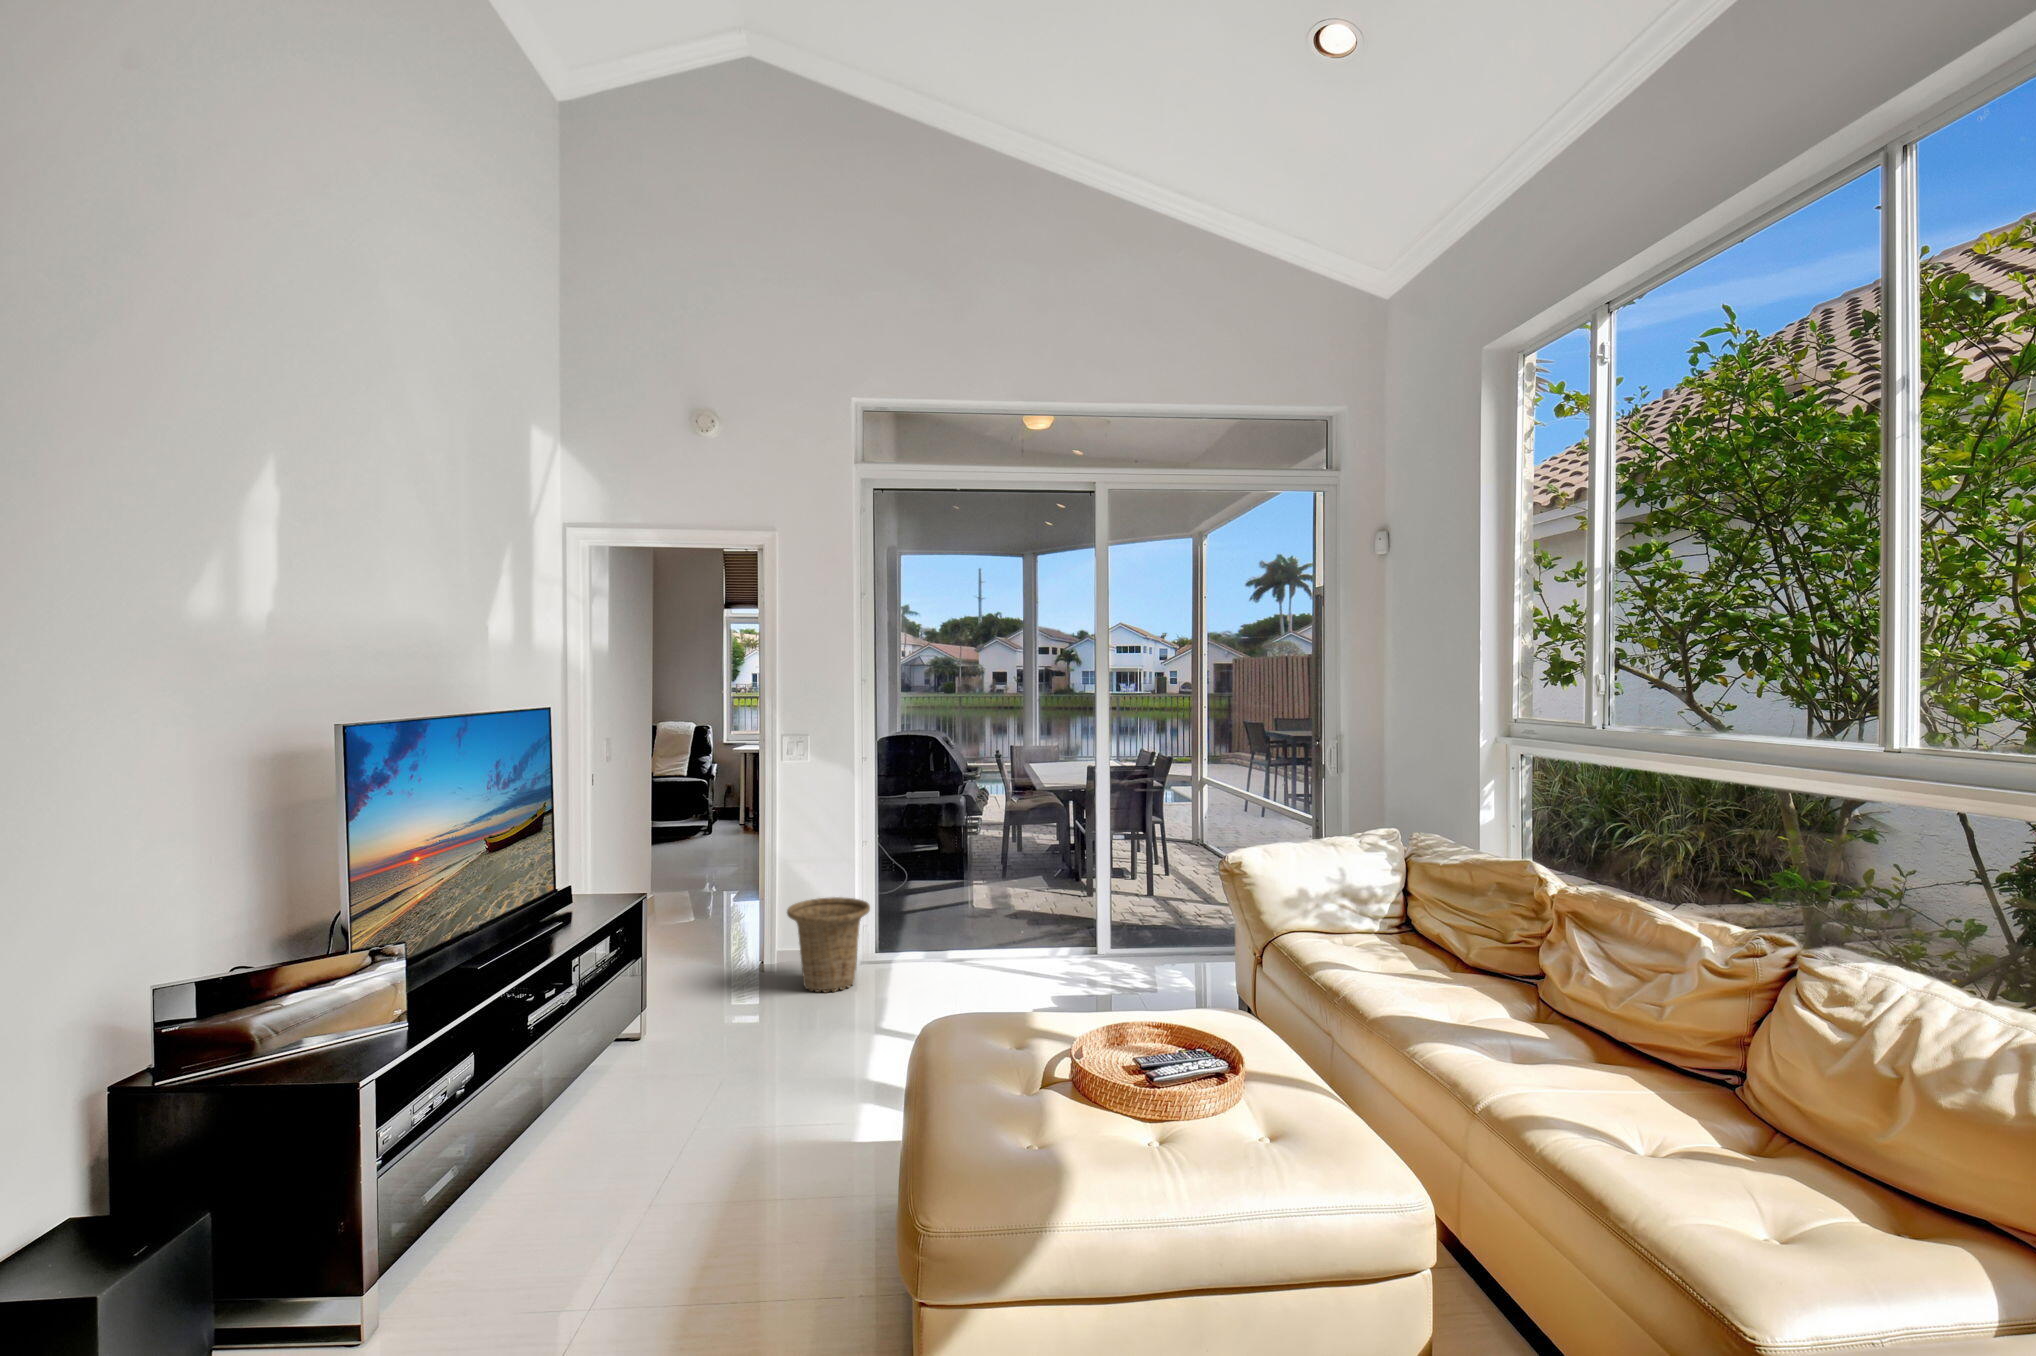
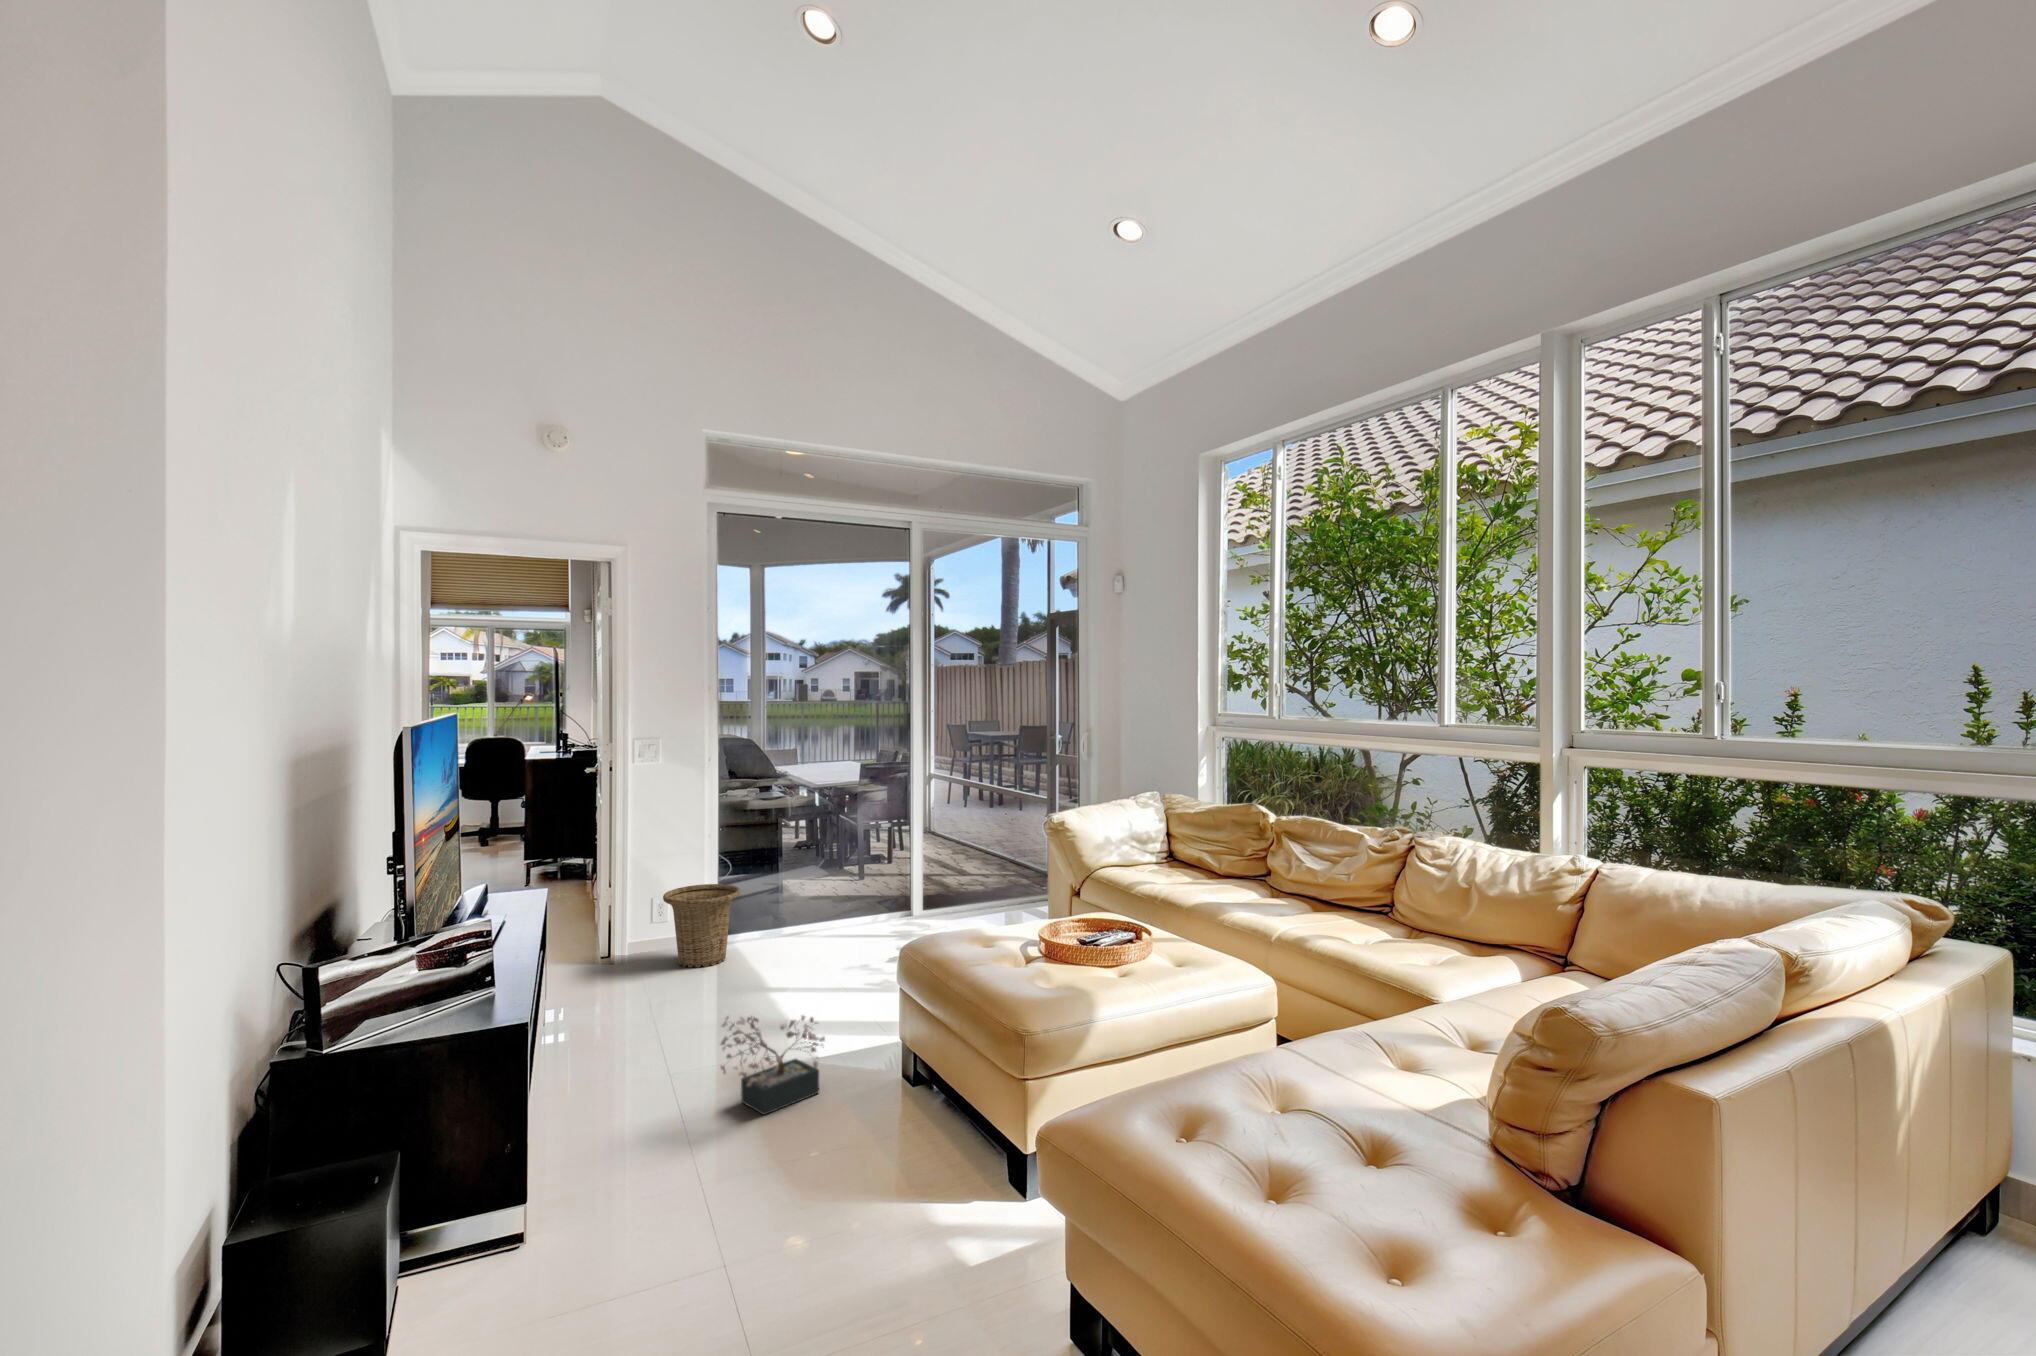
decorative plant: none [659,1088,809,1227] -> present [721,1016,825,1115]

